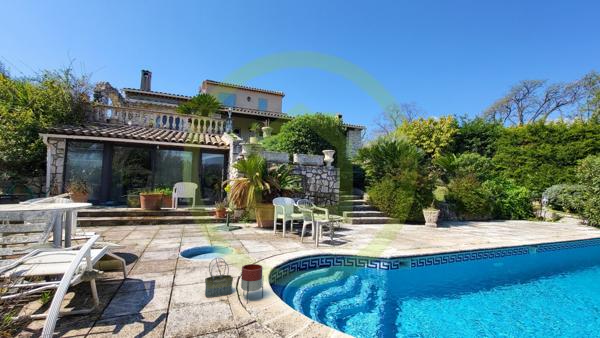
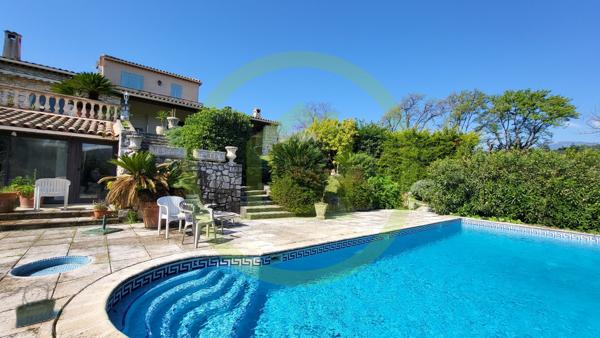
planter: present [241,264,263,303] -> none [60,285,91,330]

